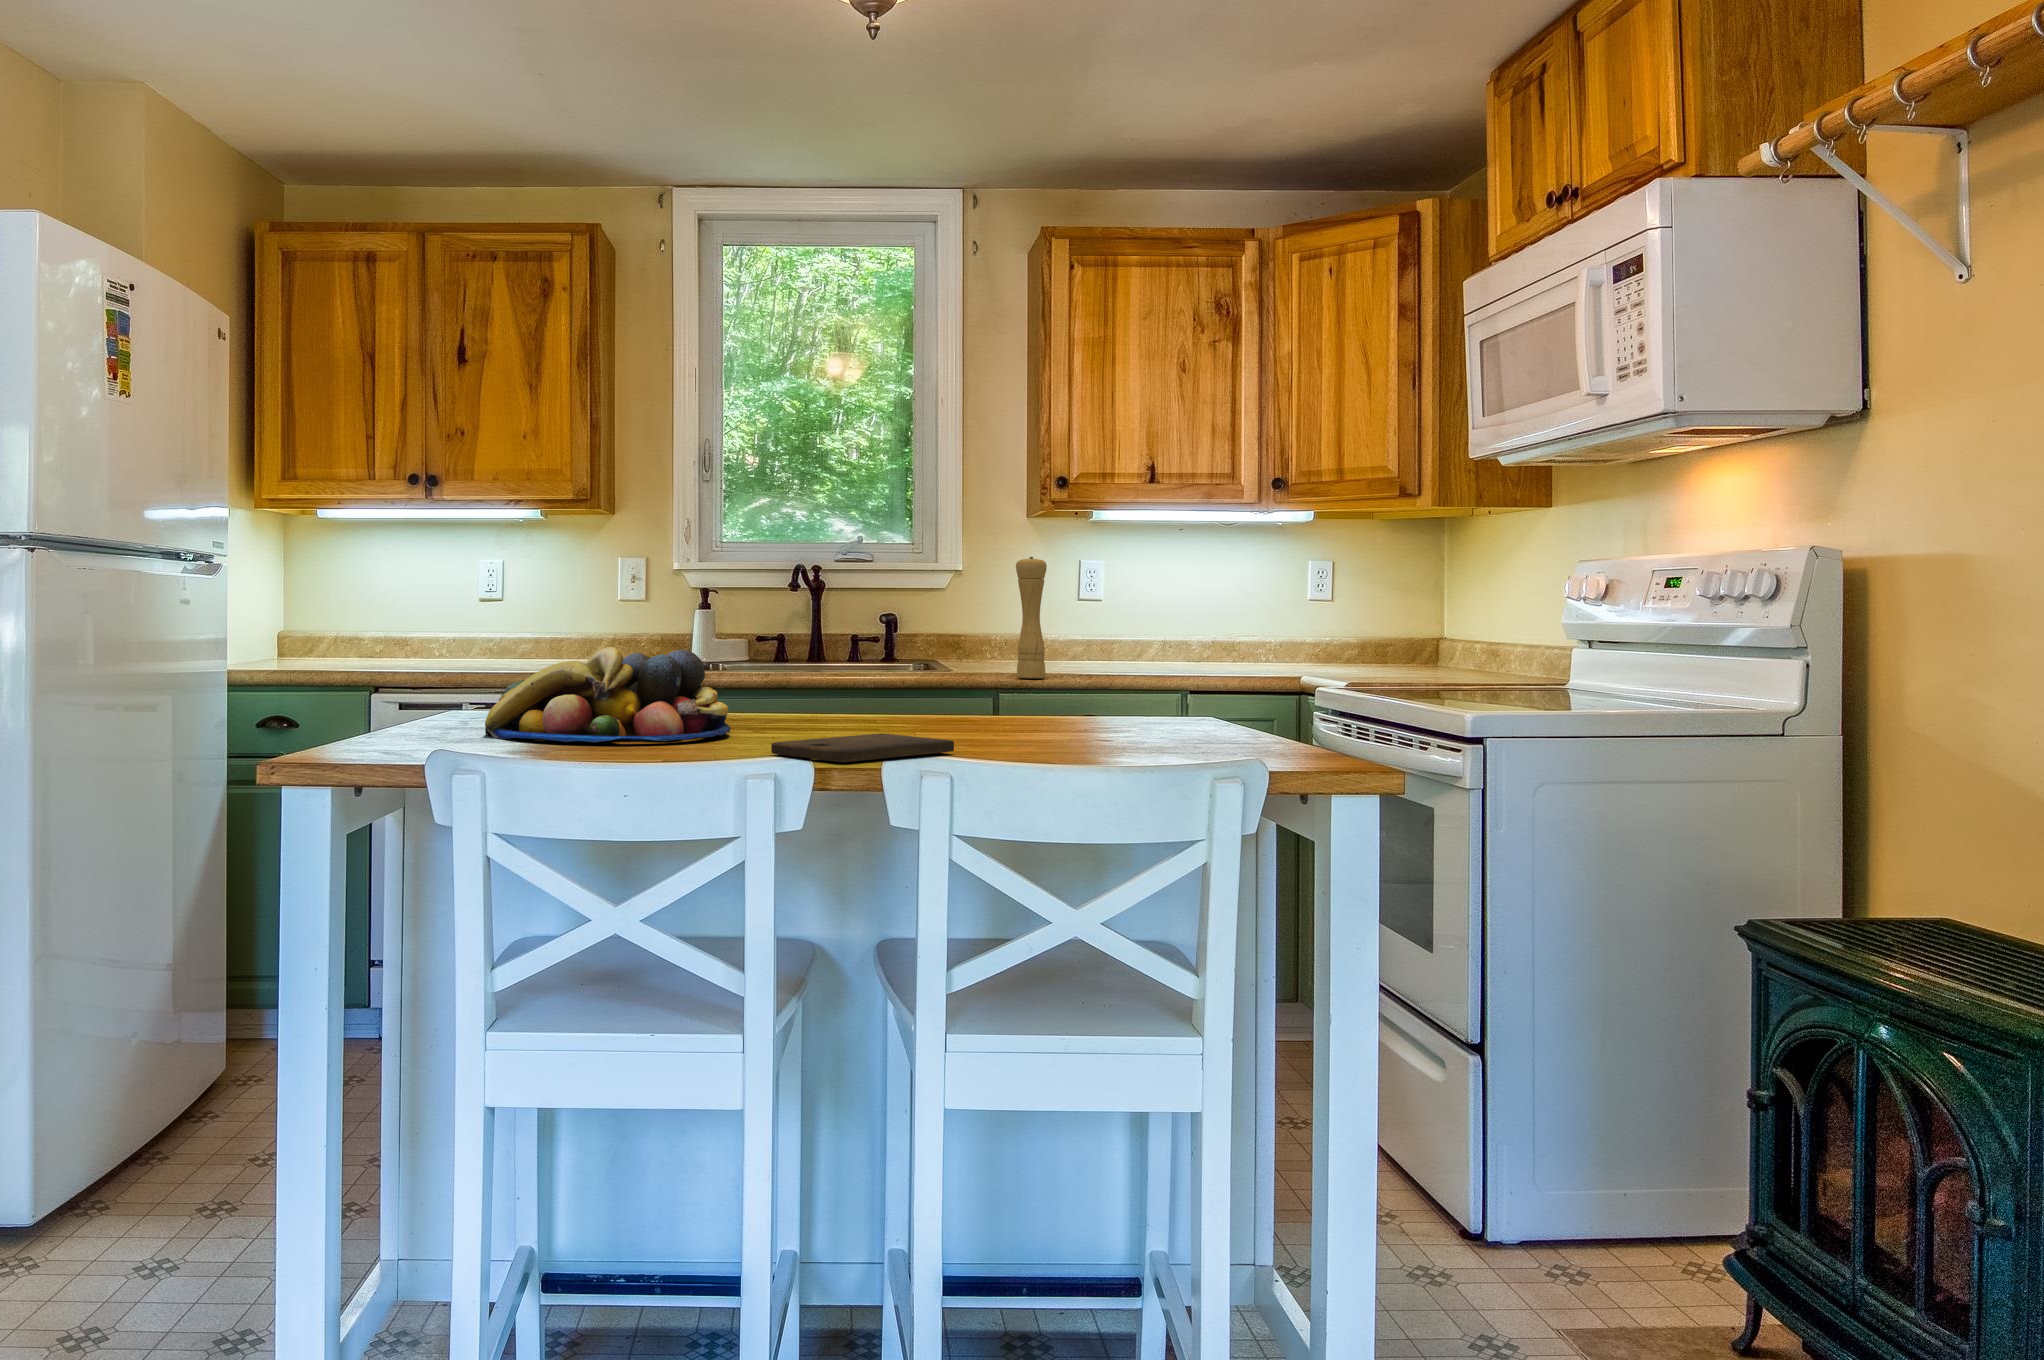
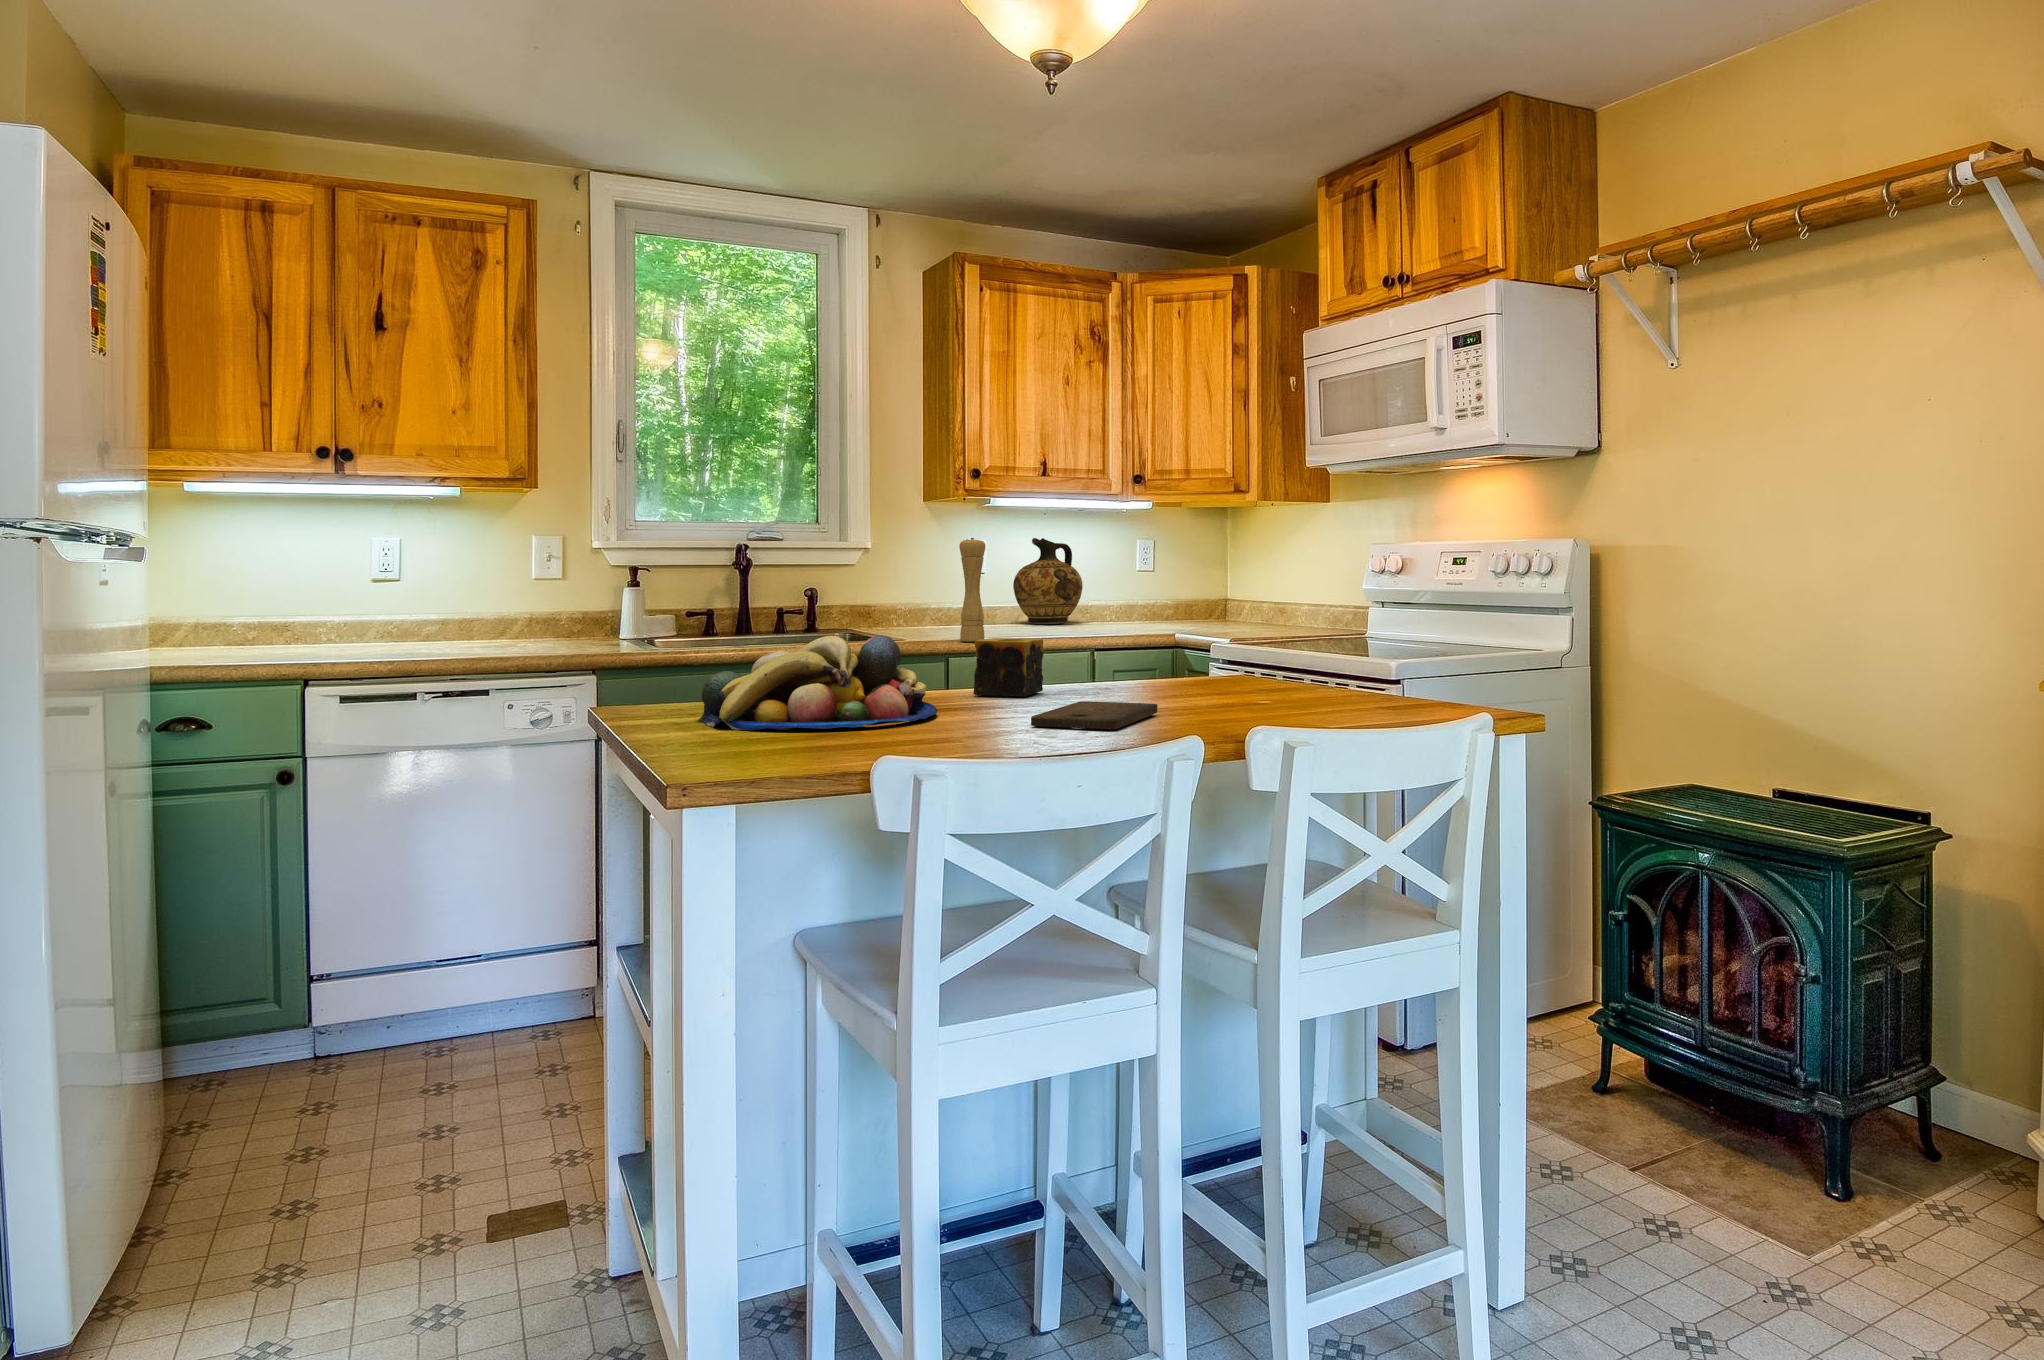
ceramic jug: none [1136,559,1223,665] -> present [1013,538,1083,624]
candle: none [831,662,919,729] -> present [973,638,1043,697]

